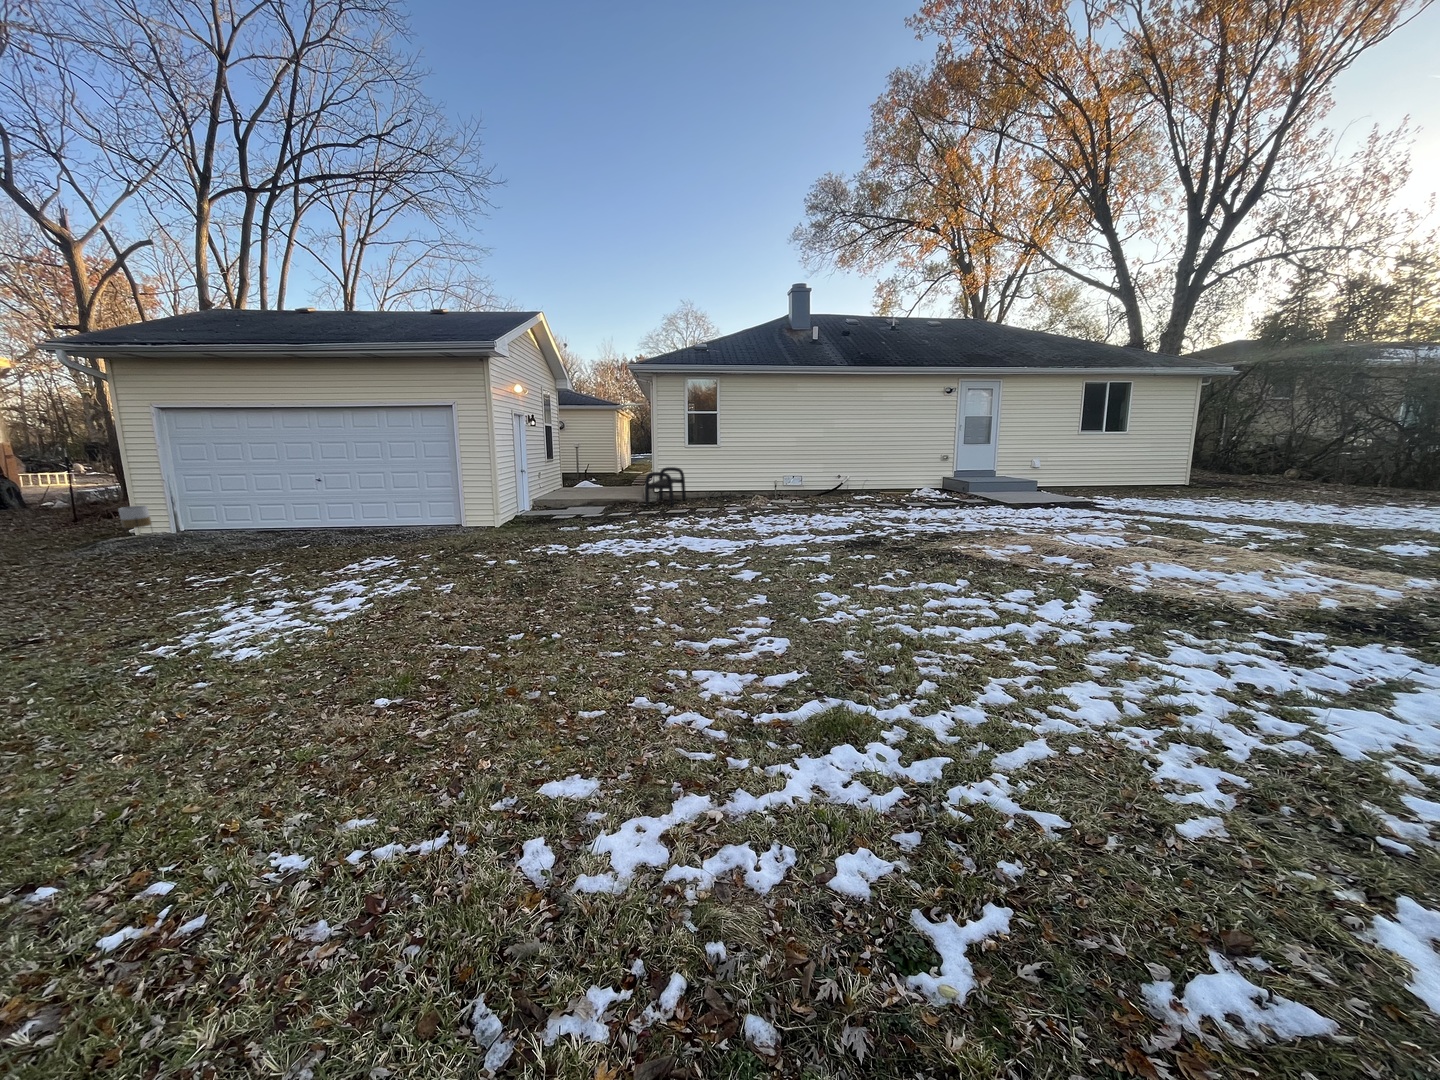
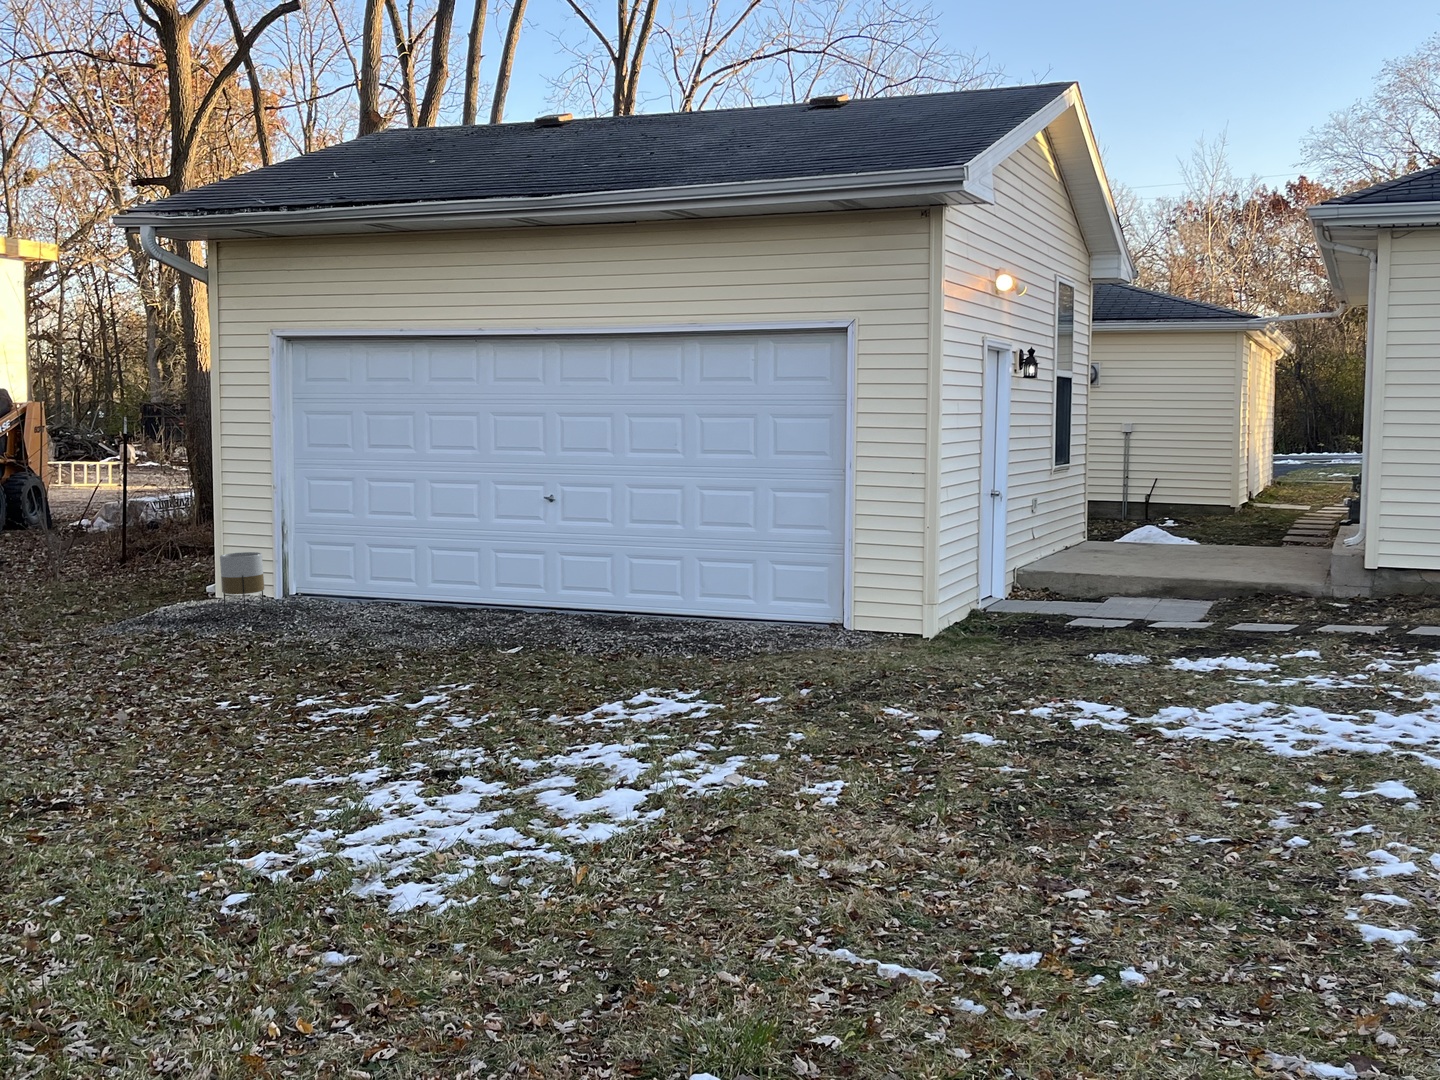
bench: present [645,467,686,507] -> none [1295,512,1415,624]

